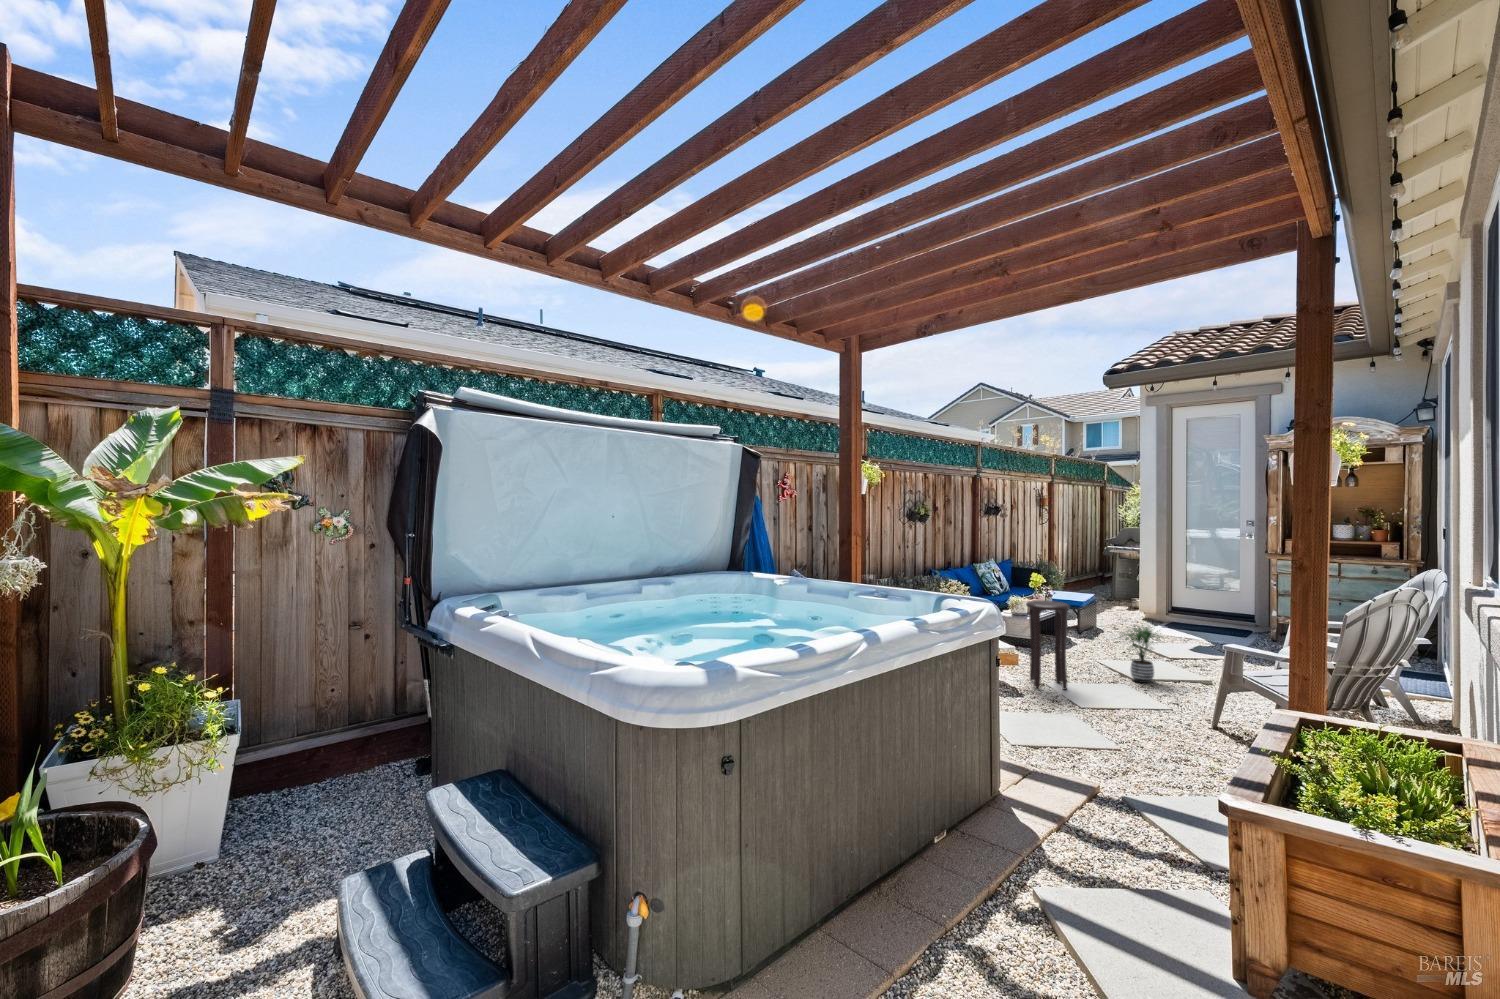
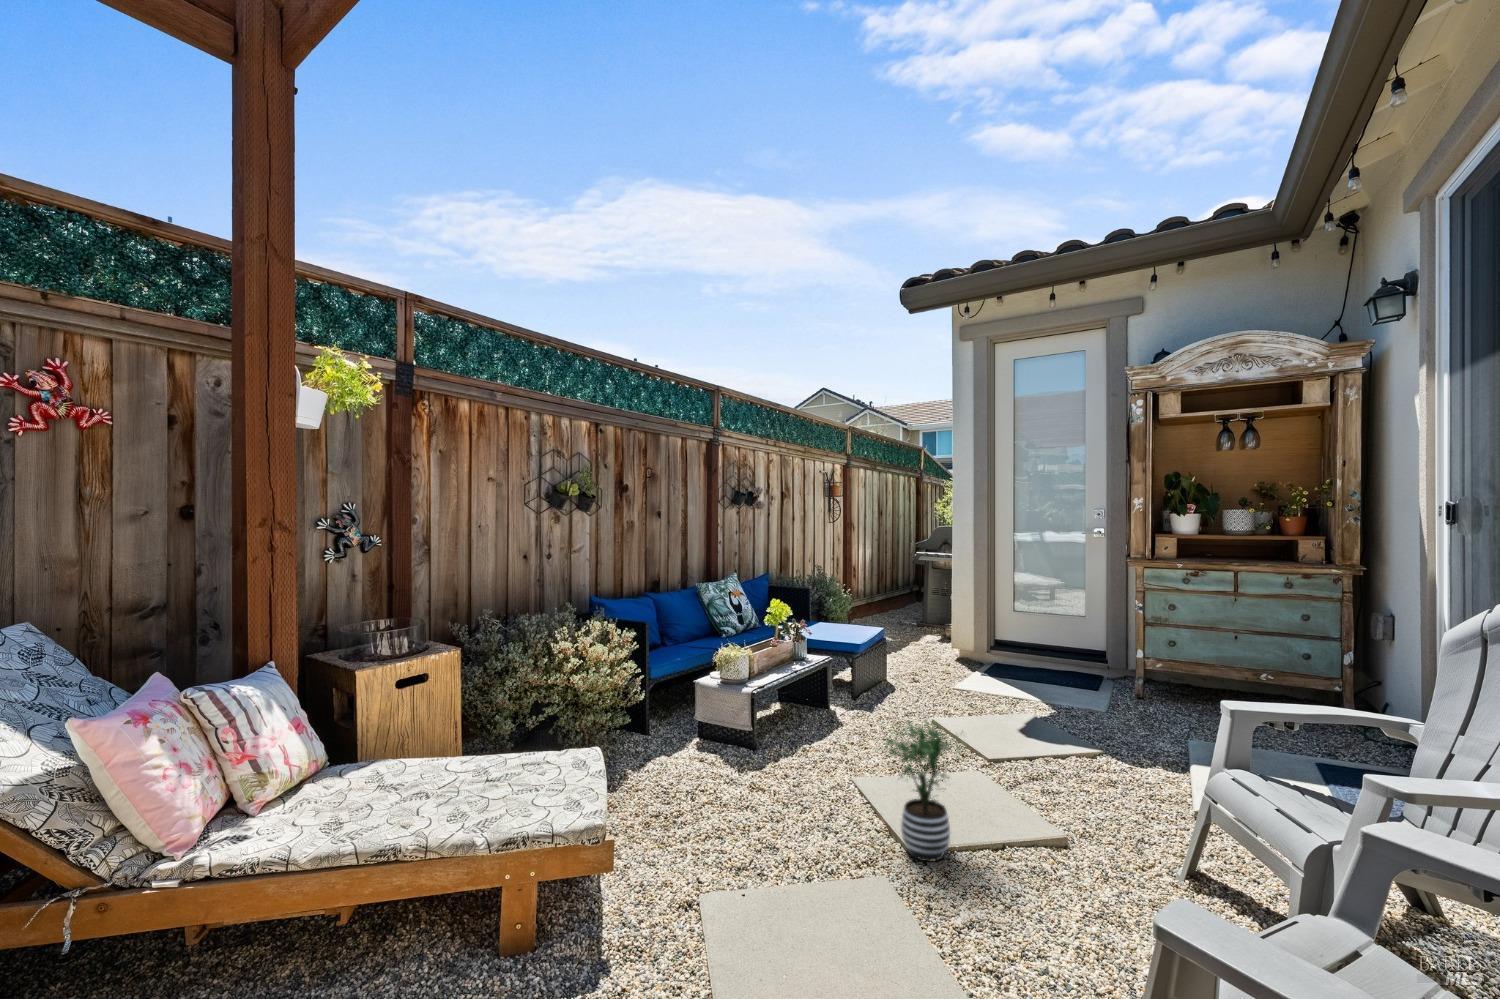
stool: present [1026,601,1070,690] -> none [654,675,755,914]

